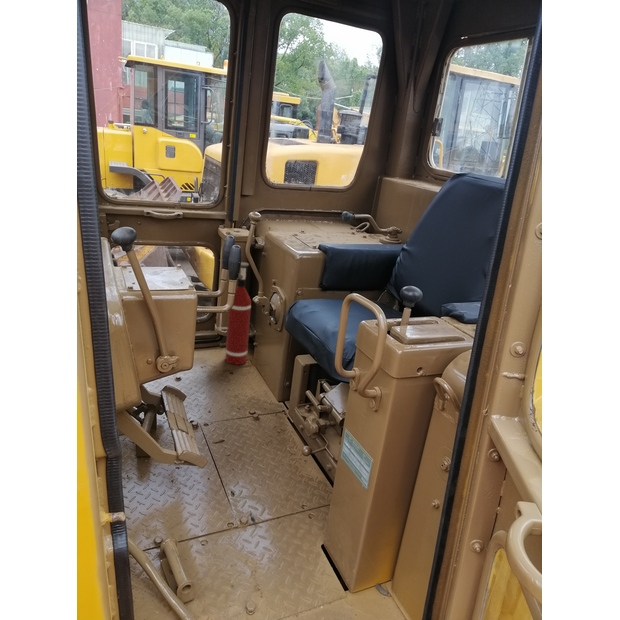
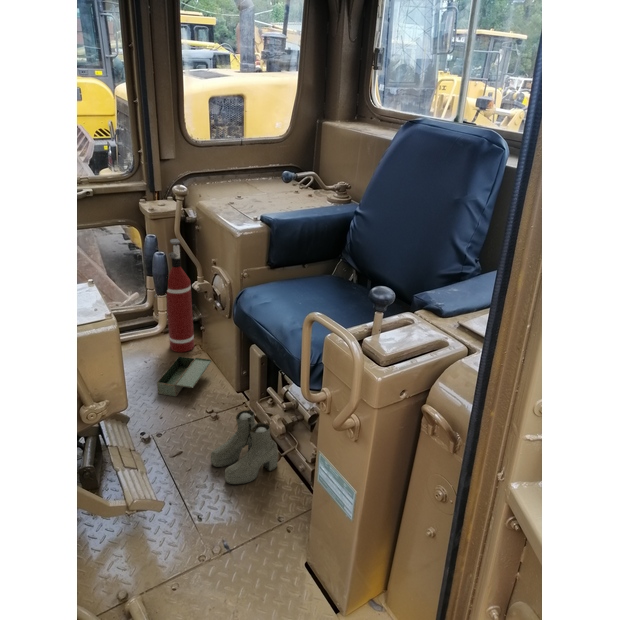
toolbox: none [210,365,260,398] -> present [157,356,212,397]
boots: none [248,409,309,473] -> present [211,410,278,484]

